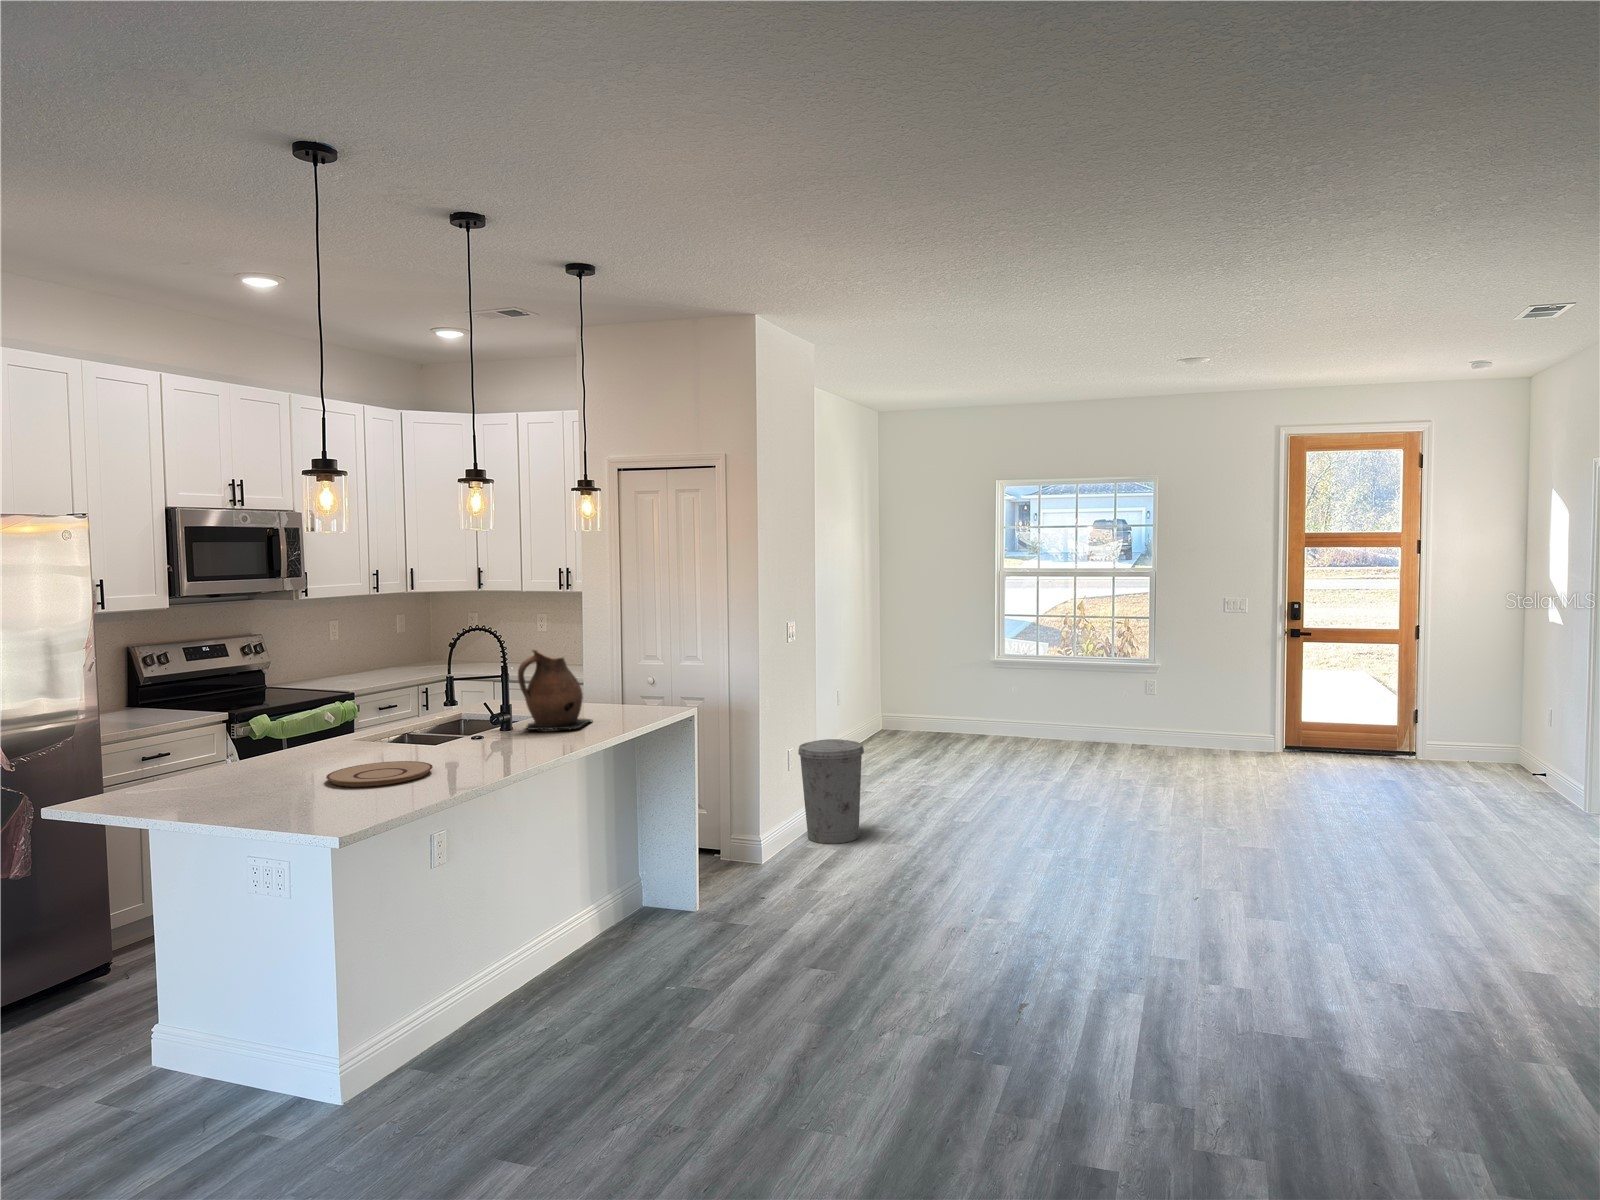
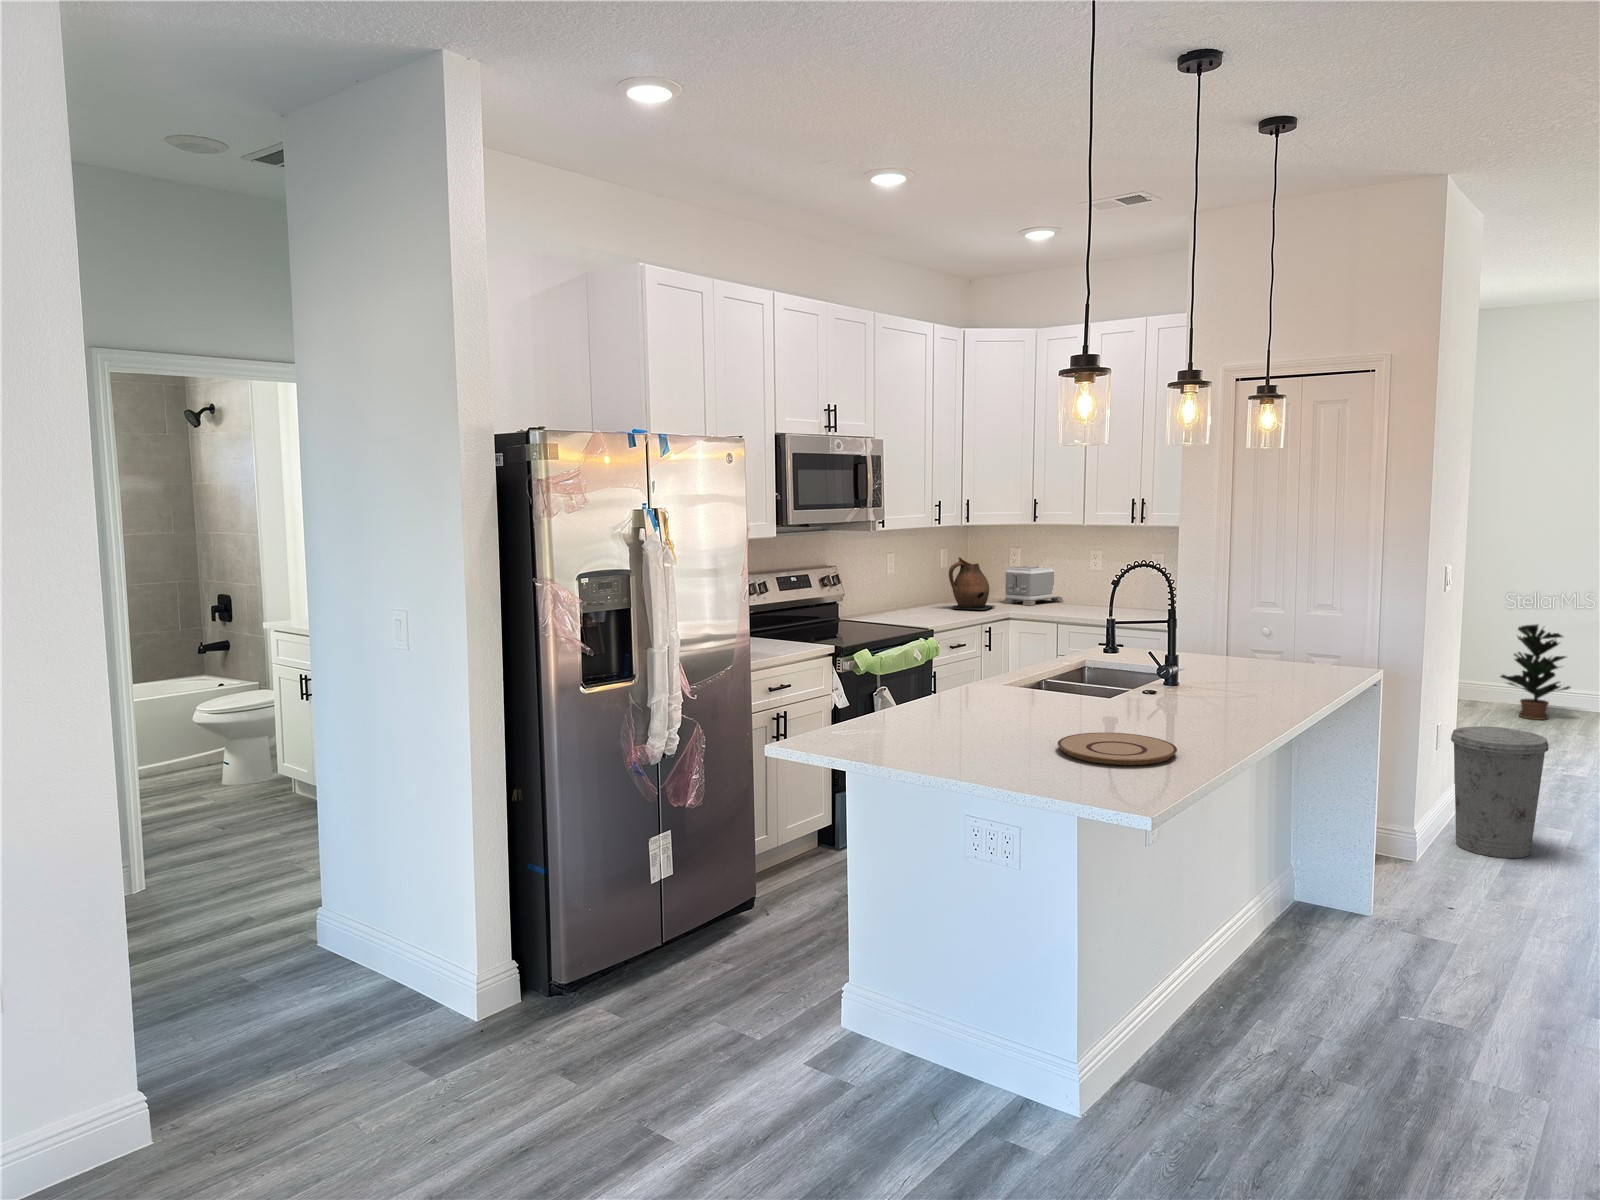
toaster: none [459,627,518,665] -> present [1003,566,1063,606]
ceramic pitcher: present [518,649,592,730] -> present [949,557,995,611]
potted plant: none [899,659,947,735] -> present [1501,625,1570,720]

